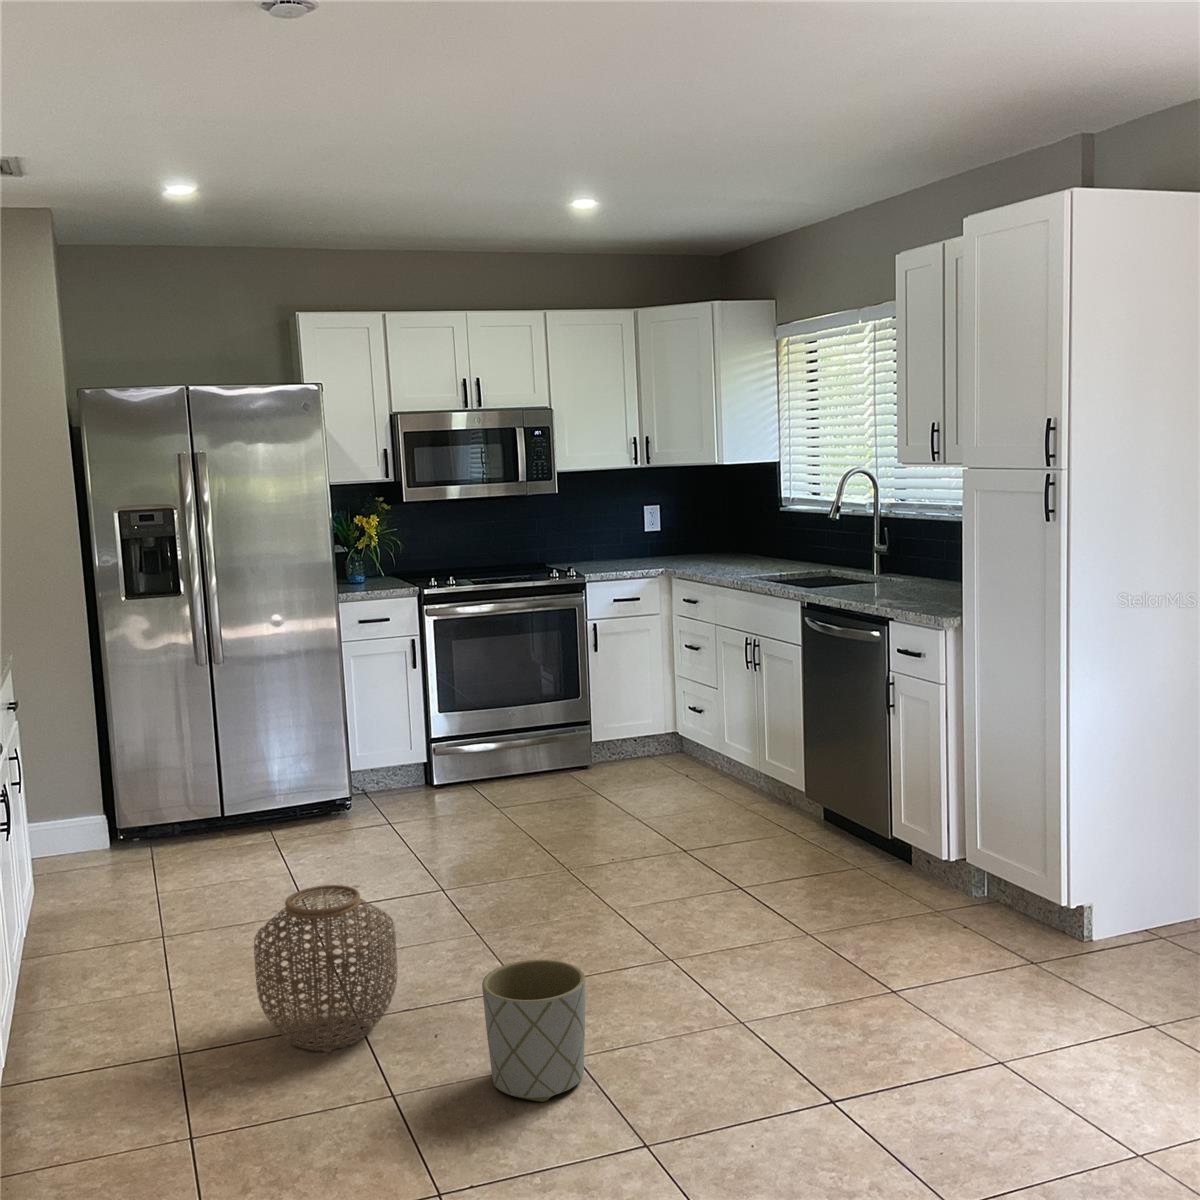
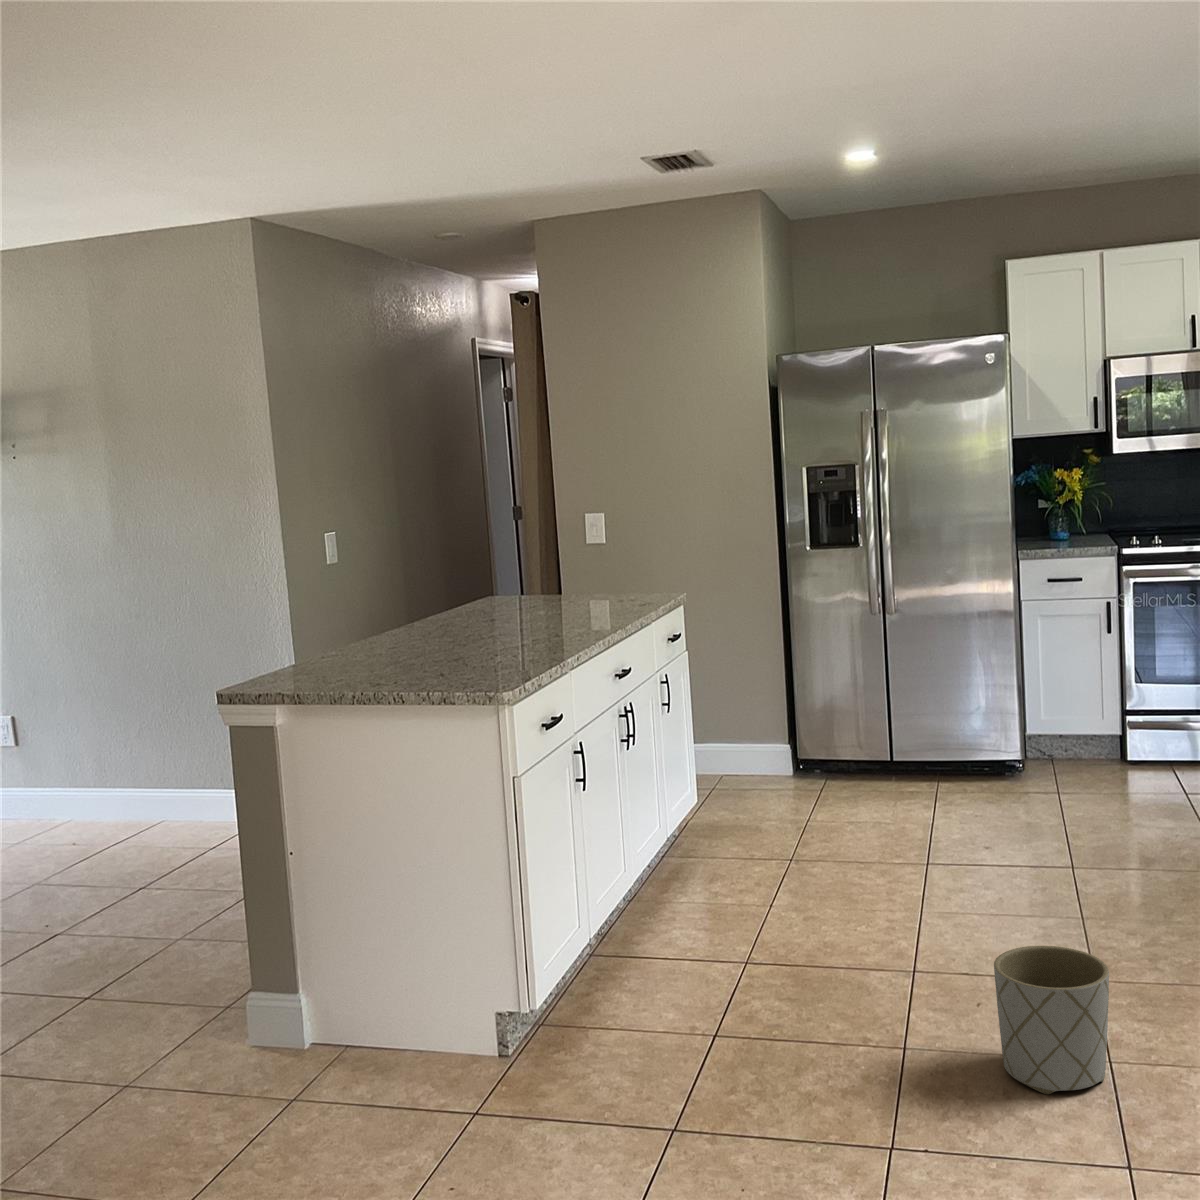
woven basket: present [254,885,398,1051] -> none [811,835,949,992]

